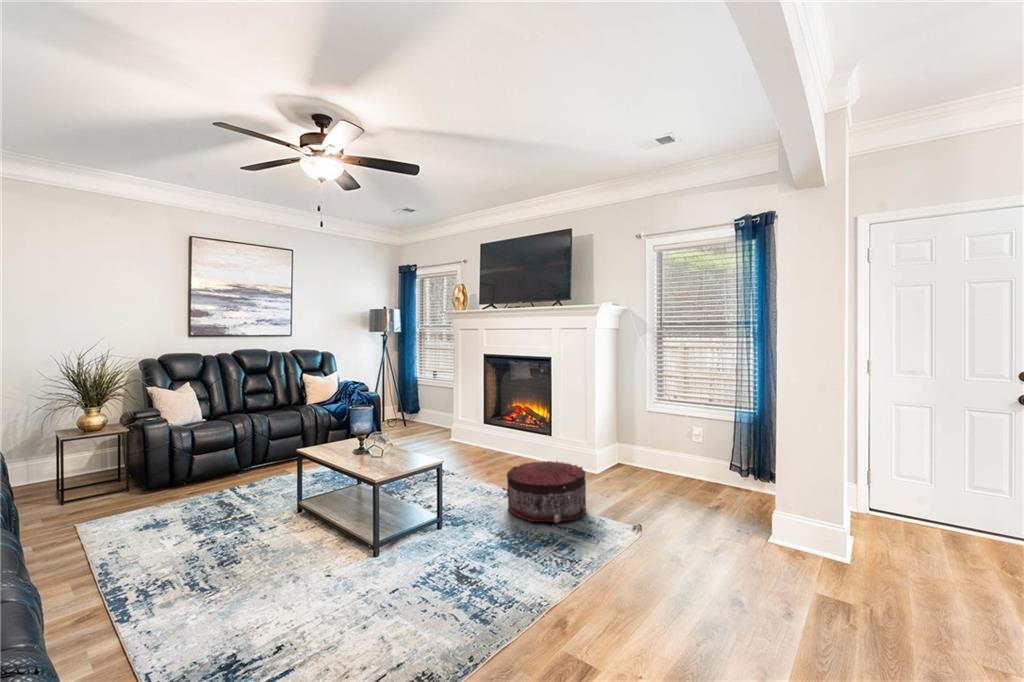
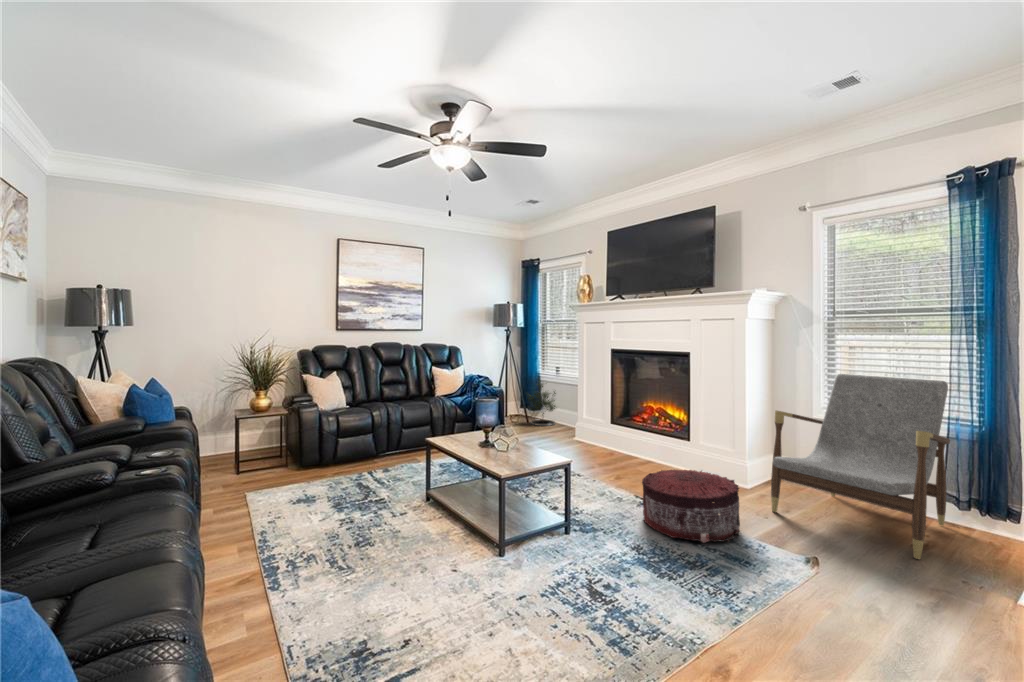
armchair: none [612,373,735,517] -> present [771,374,950,559]
potted tree: none [402,381,435,428] -> present [528,380,556,426]

